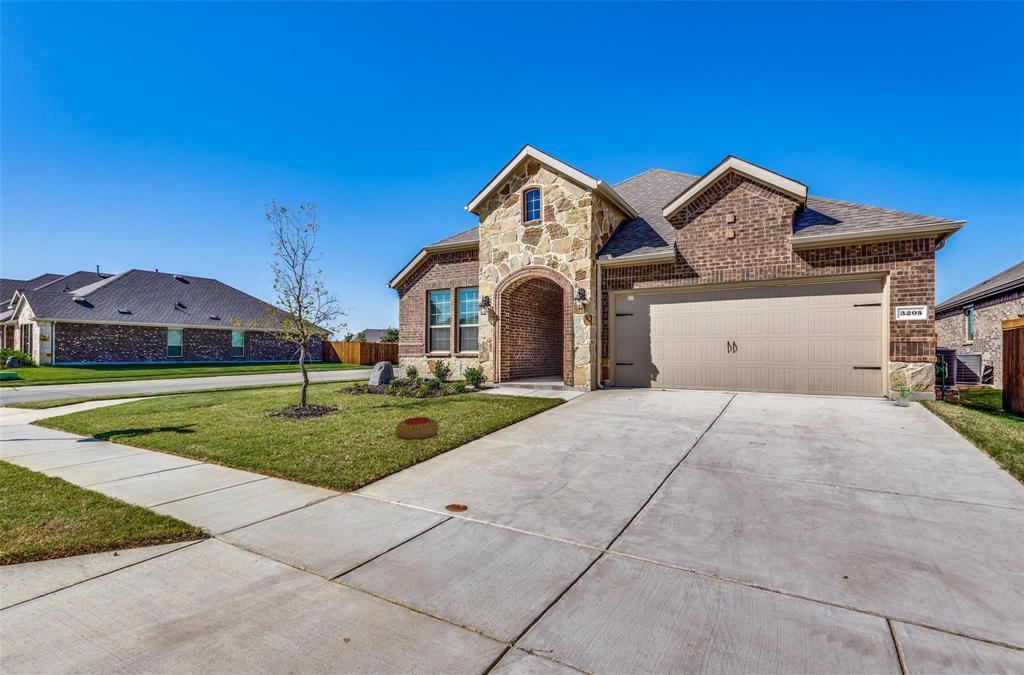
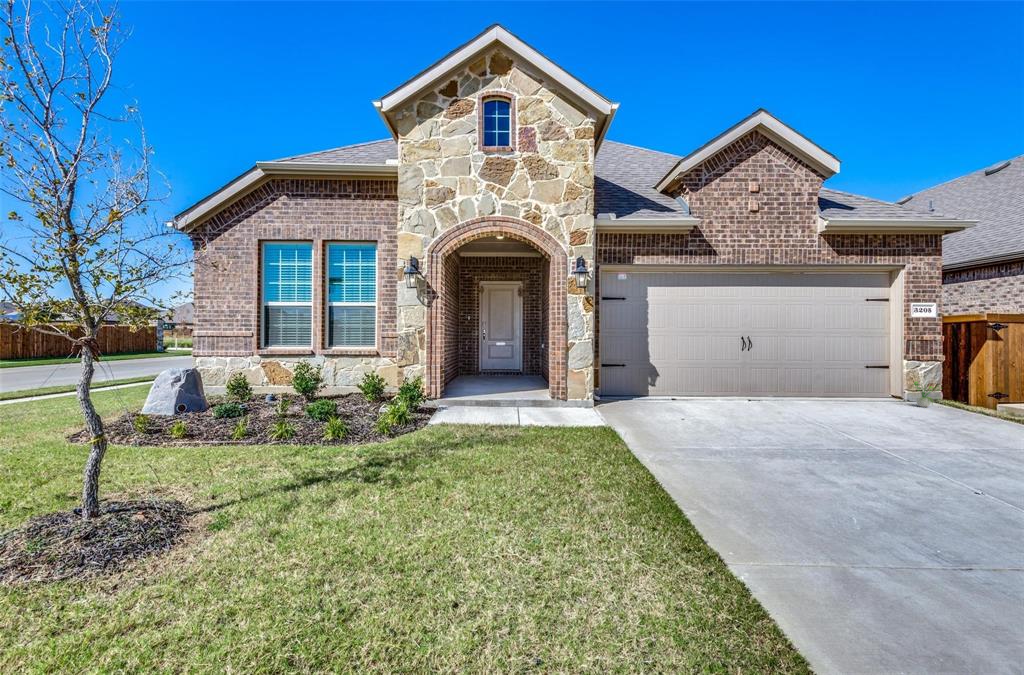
pouf: present [396,417,439,439] -> none [560,532,681,619]

